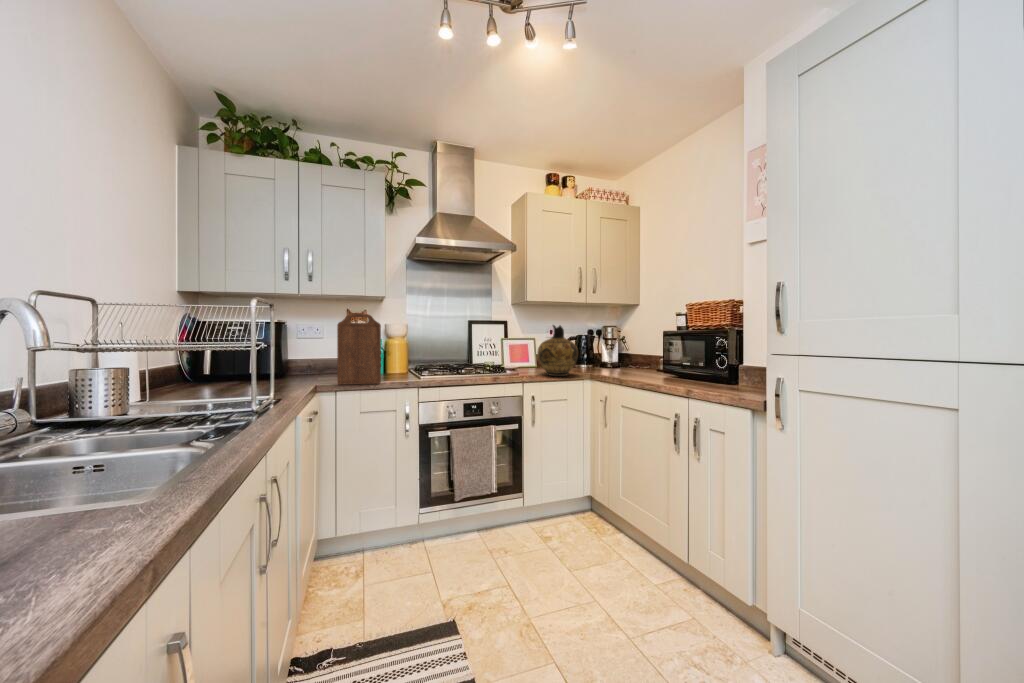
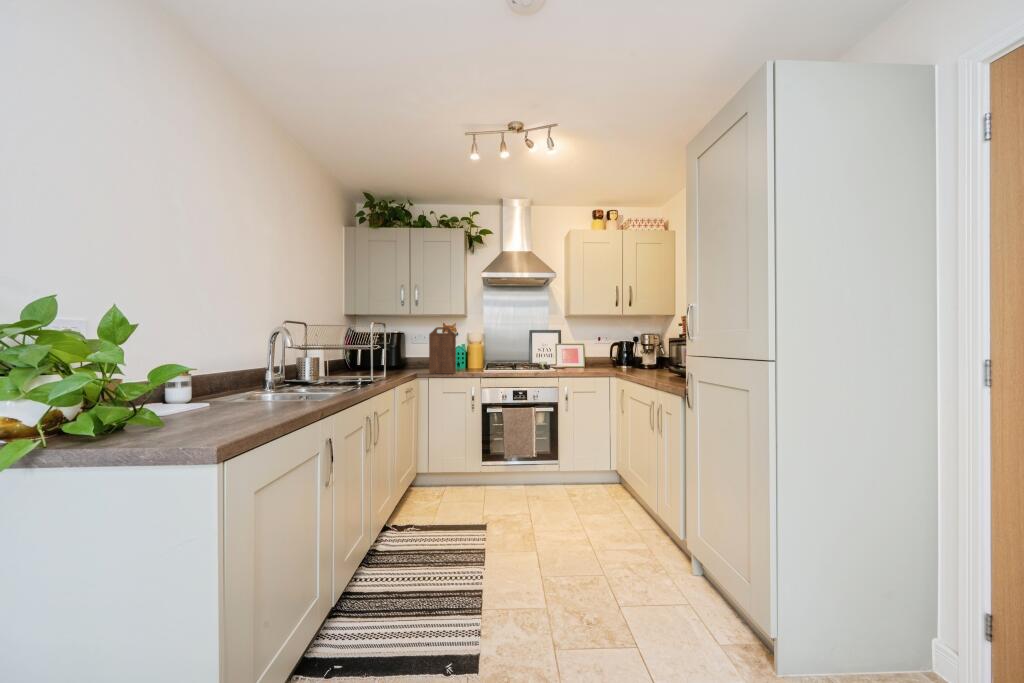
ceramic jug: present [538,325,578,376] -> none [572,332,603,372]

